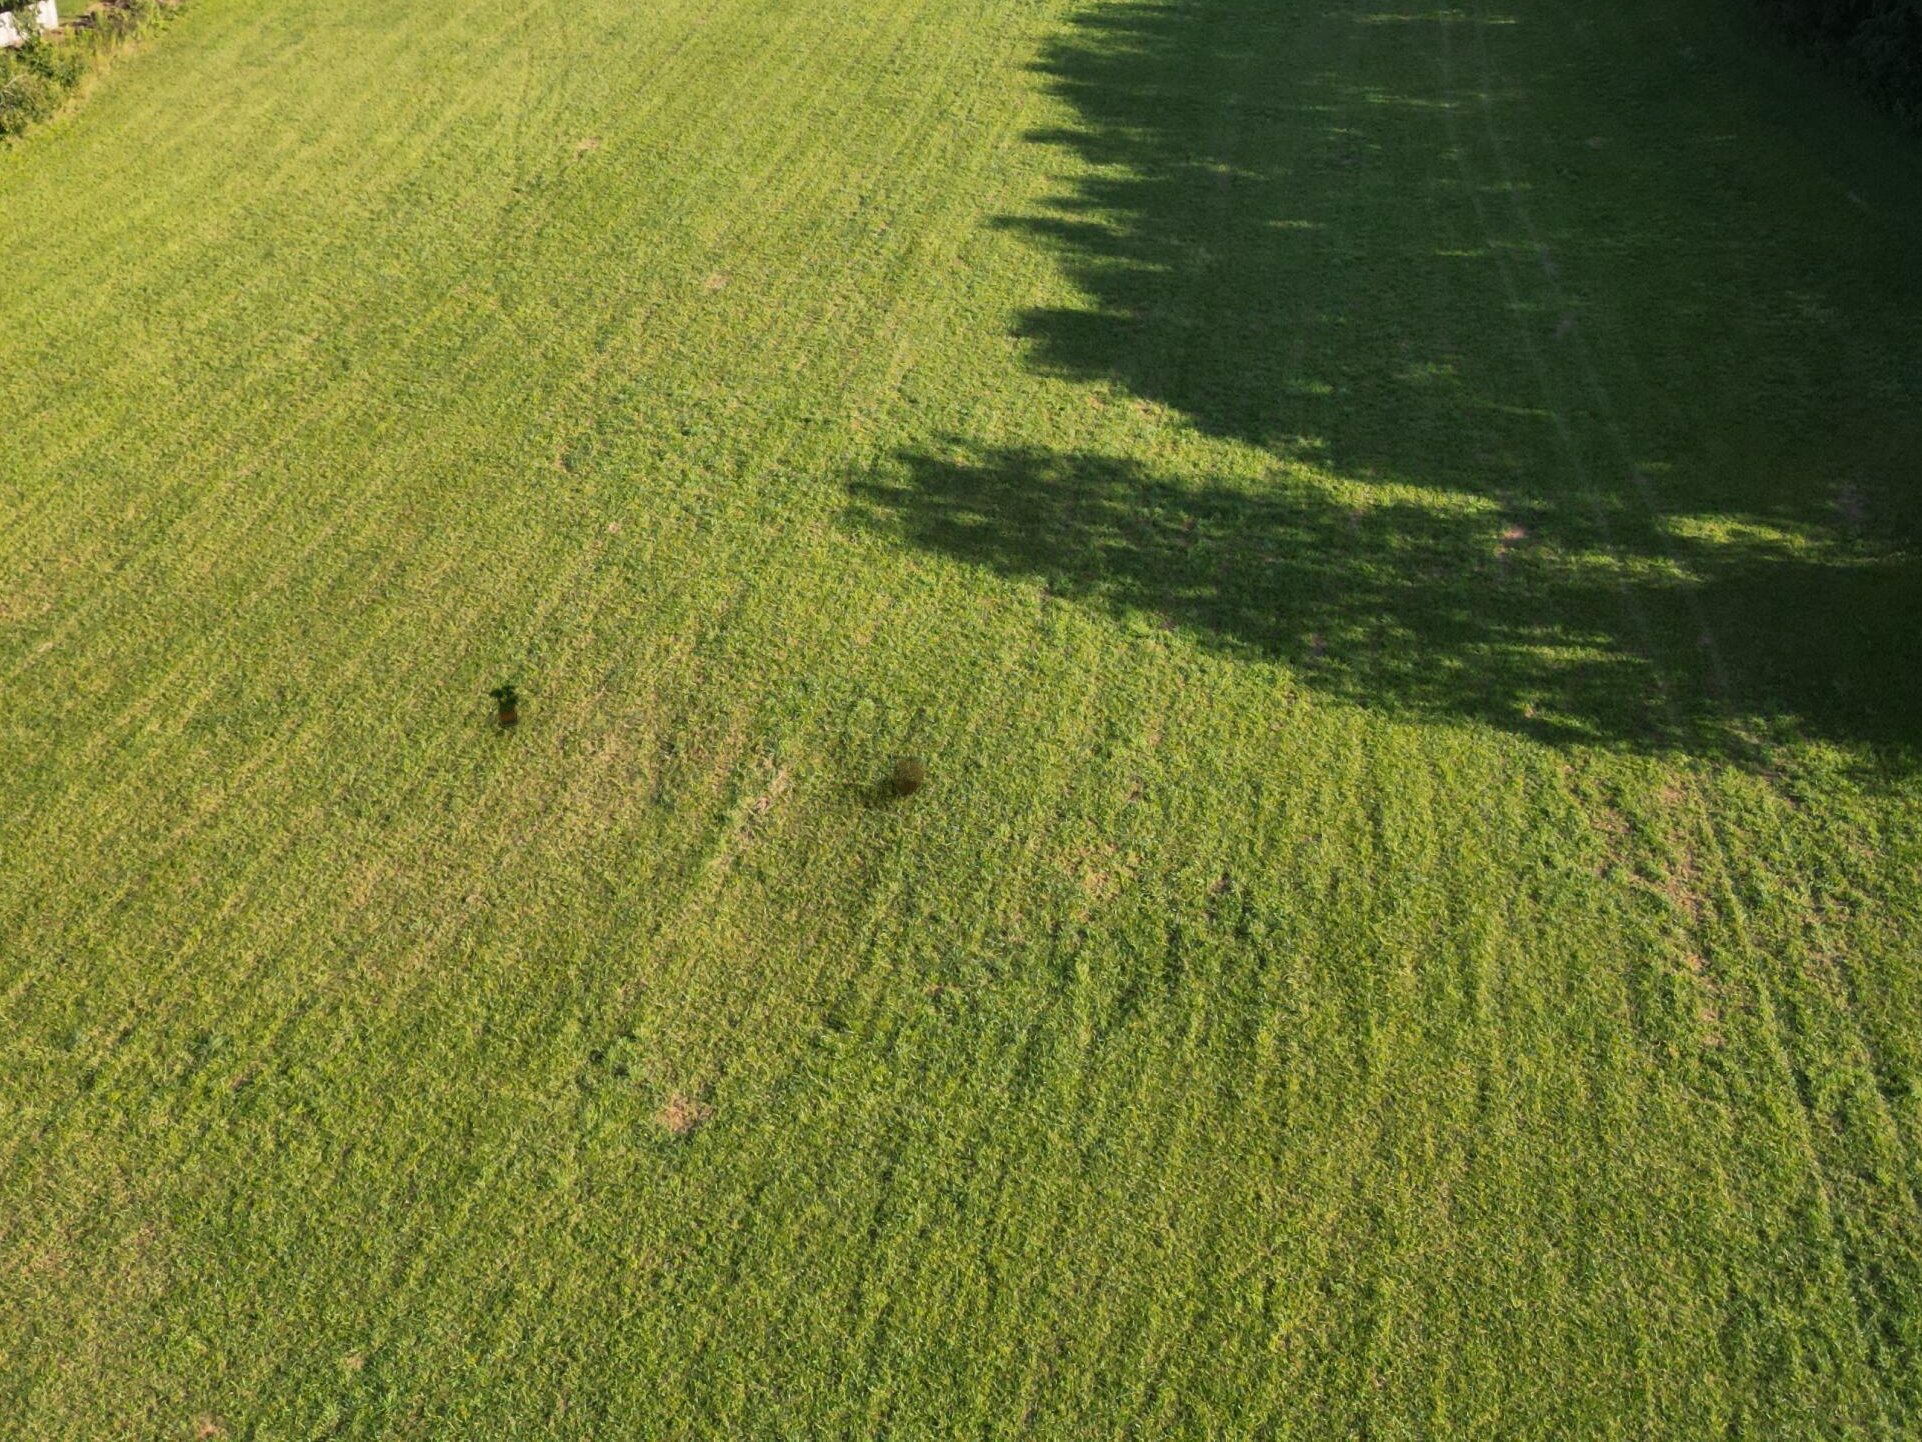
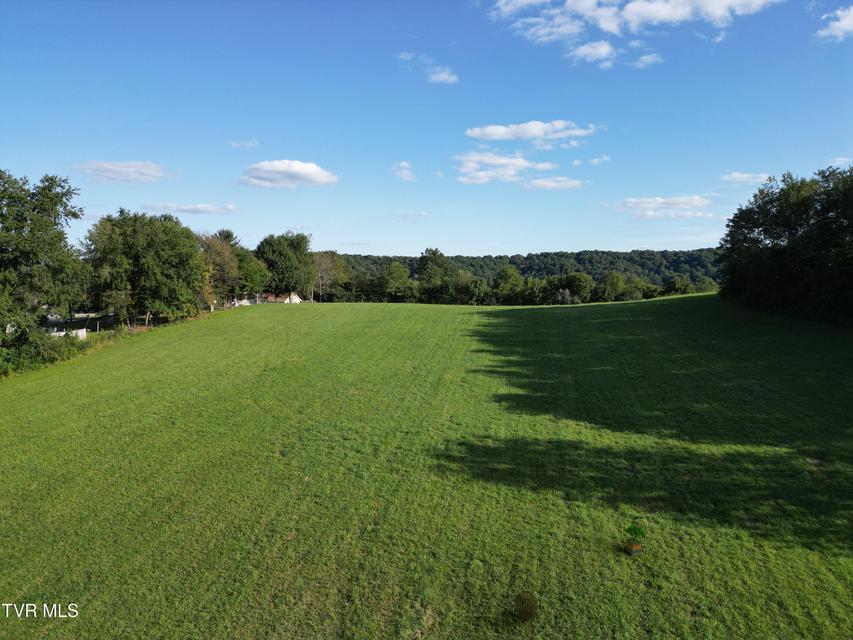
potted tree: present [490,685,519,727] -> present [624,524,646,556]

